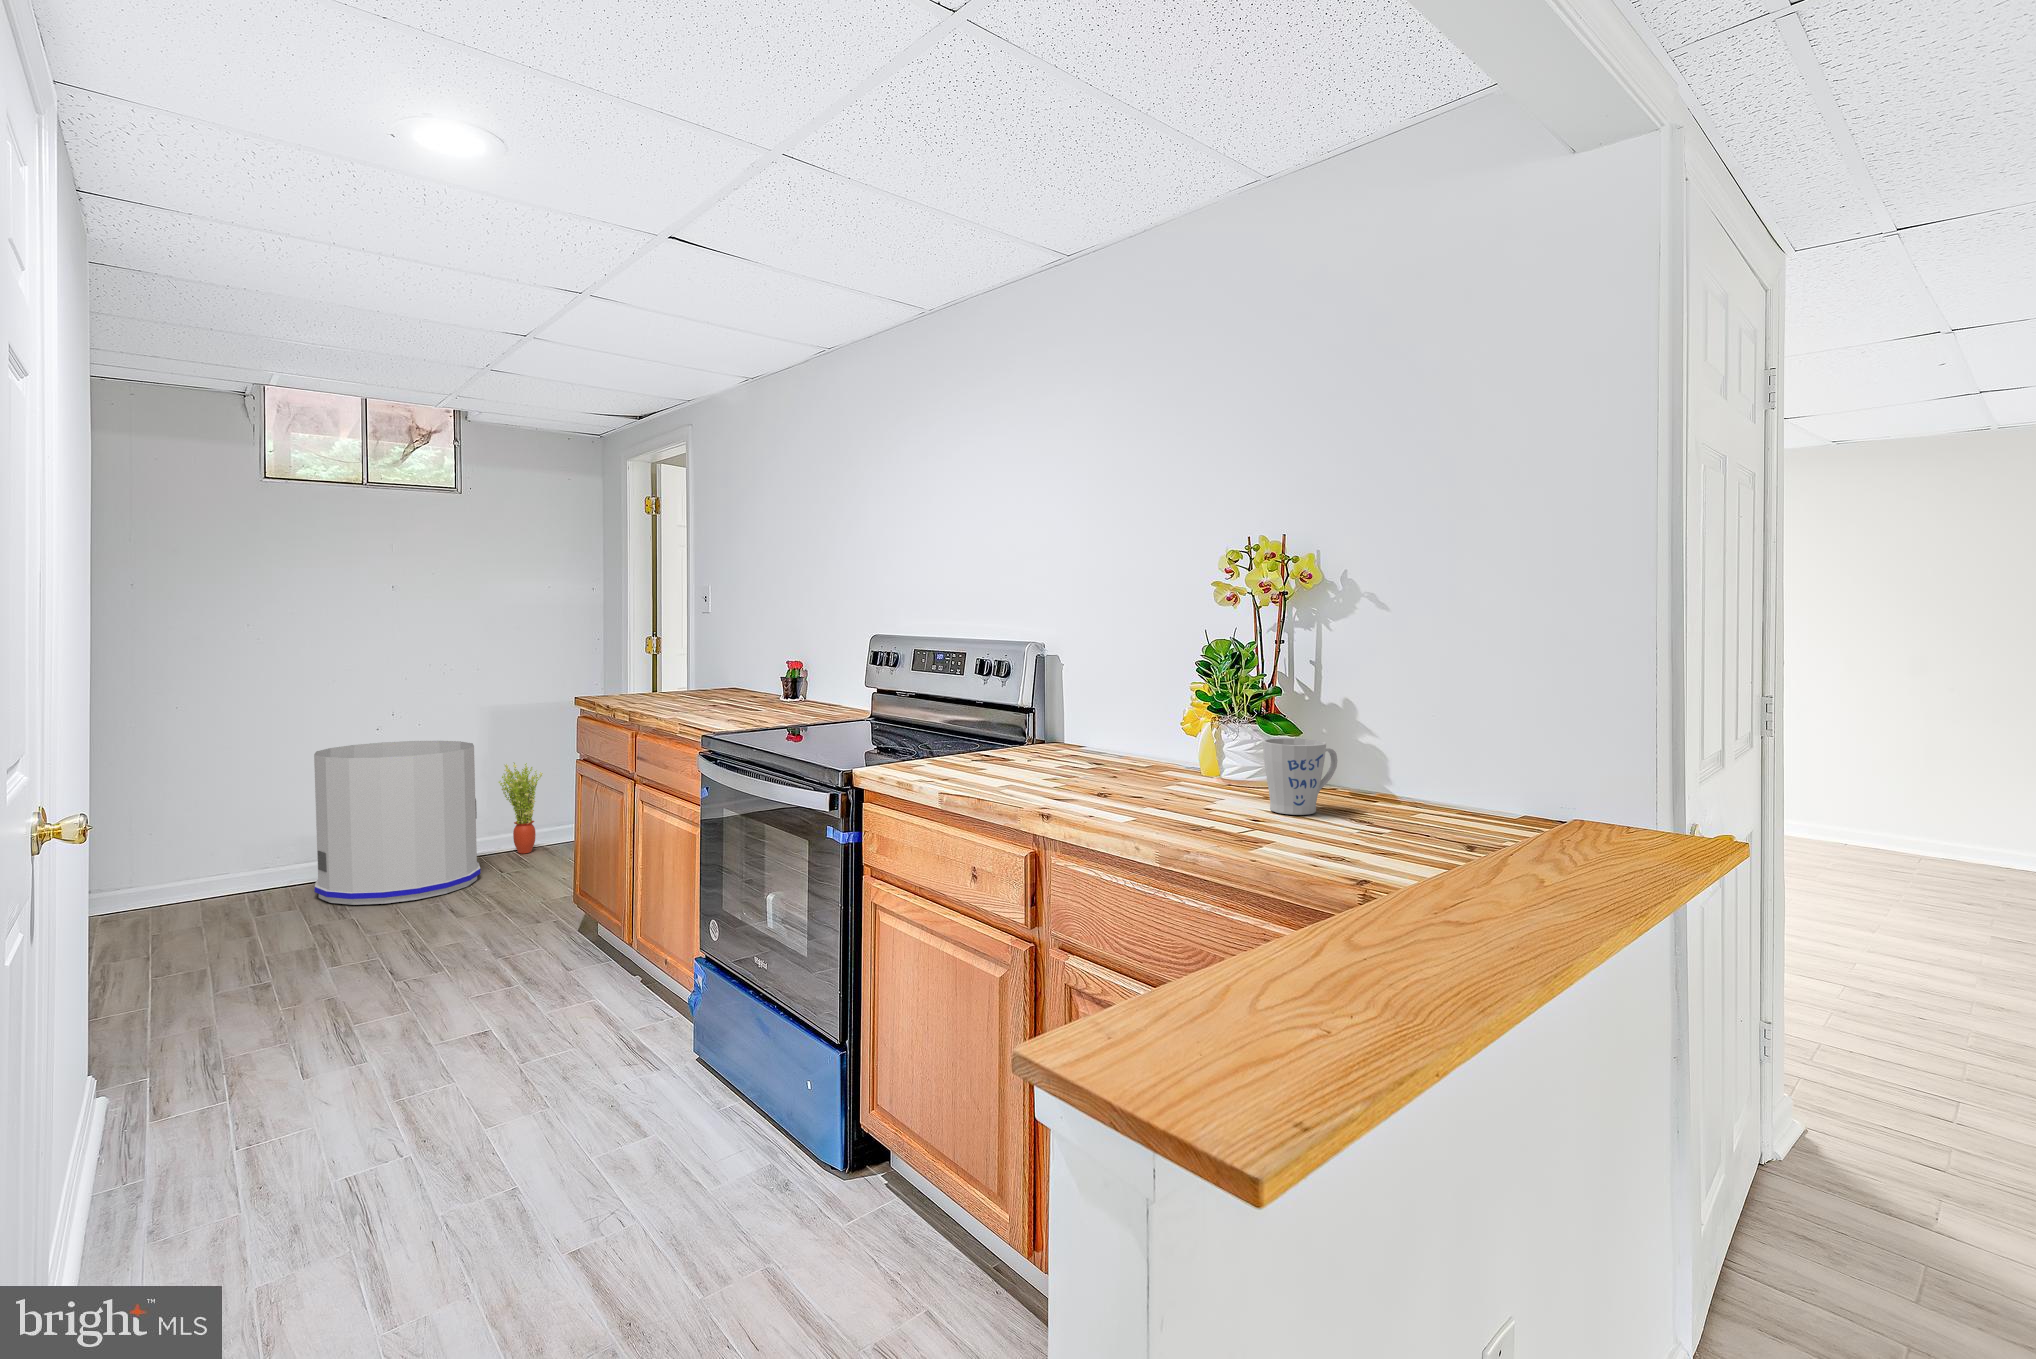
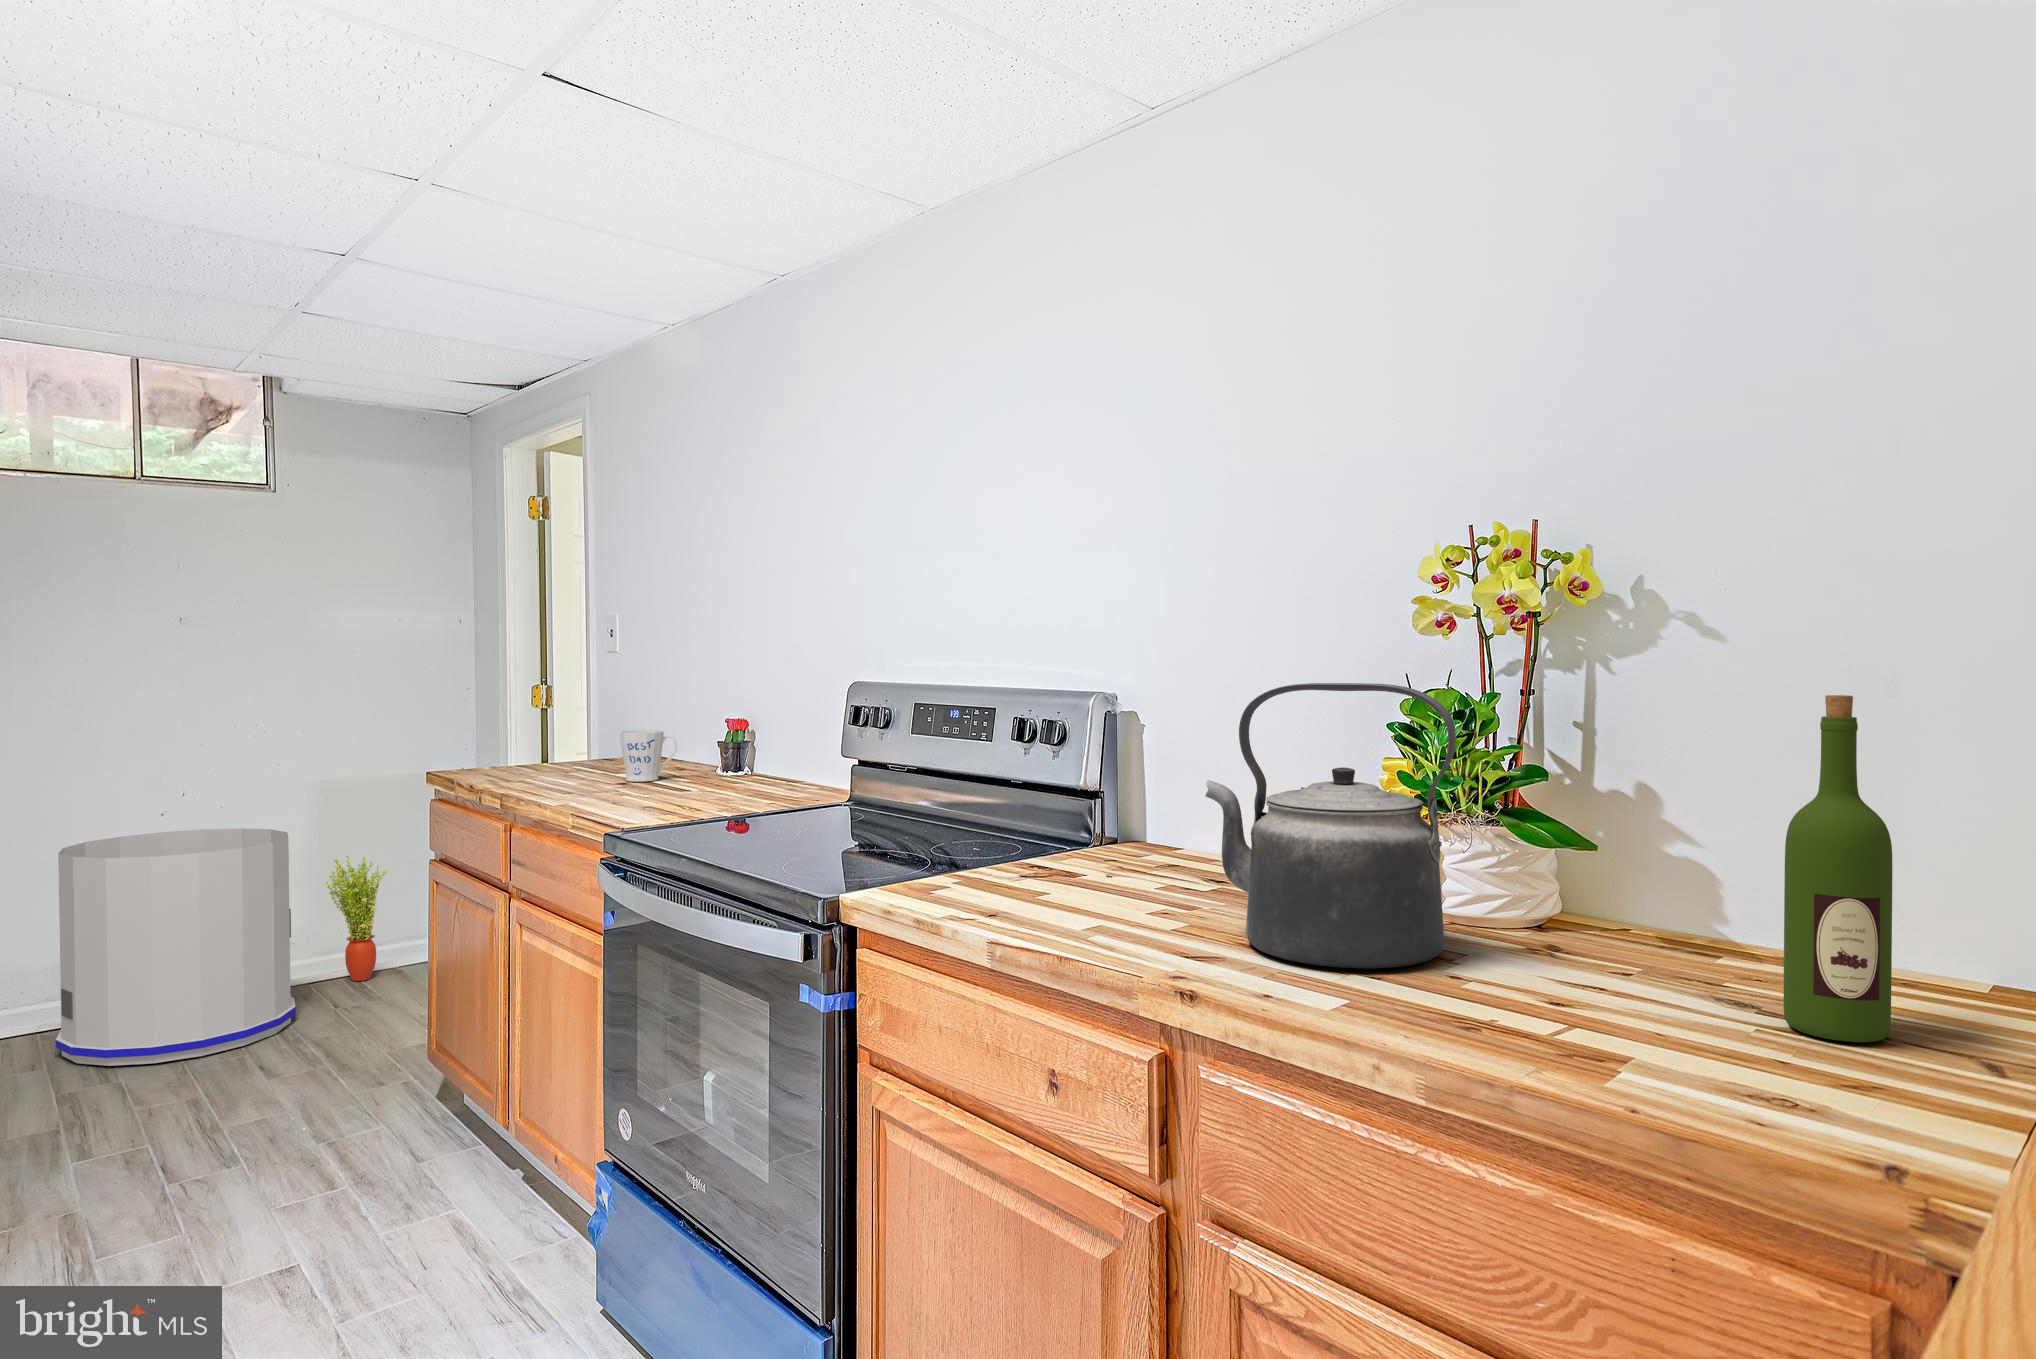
kettle: none [1074,635,1218,805] -> present [1205,683,1456,969]
wine bottle: none [1379,642,1435,838] -> present [1784,695,1892,1042]
mug: present [1263,738,1337,815] -> present [620,730,678,782]

